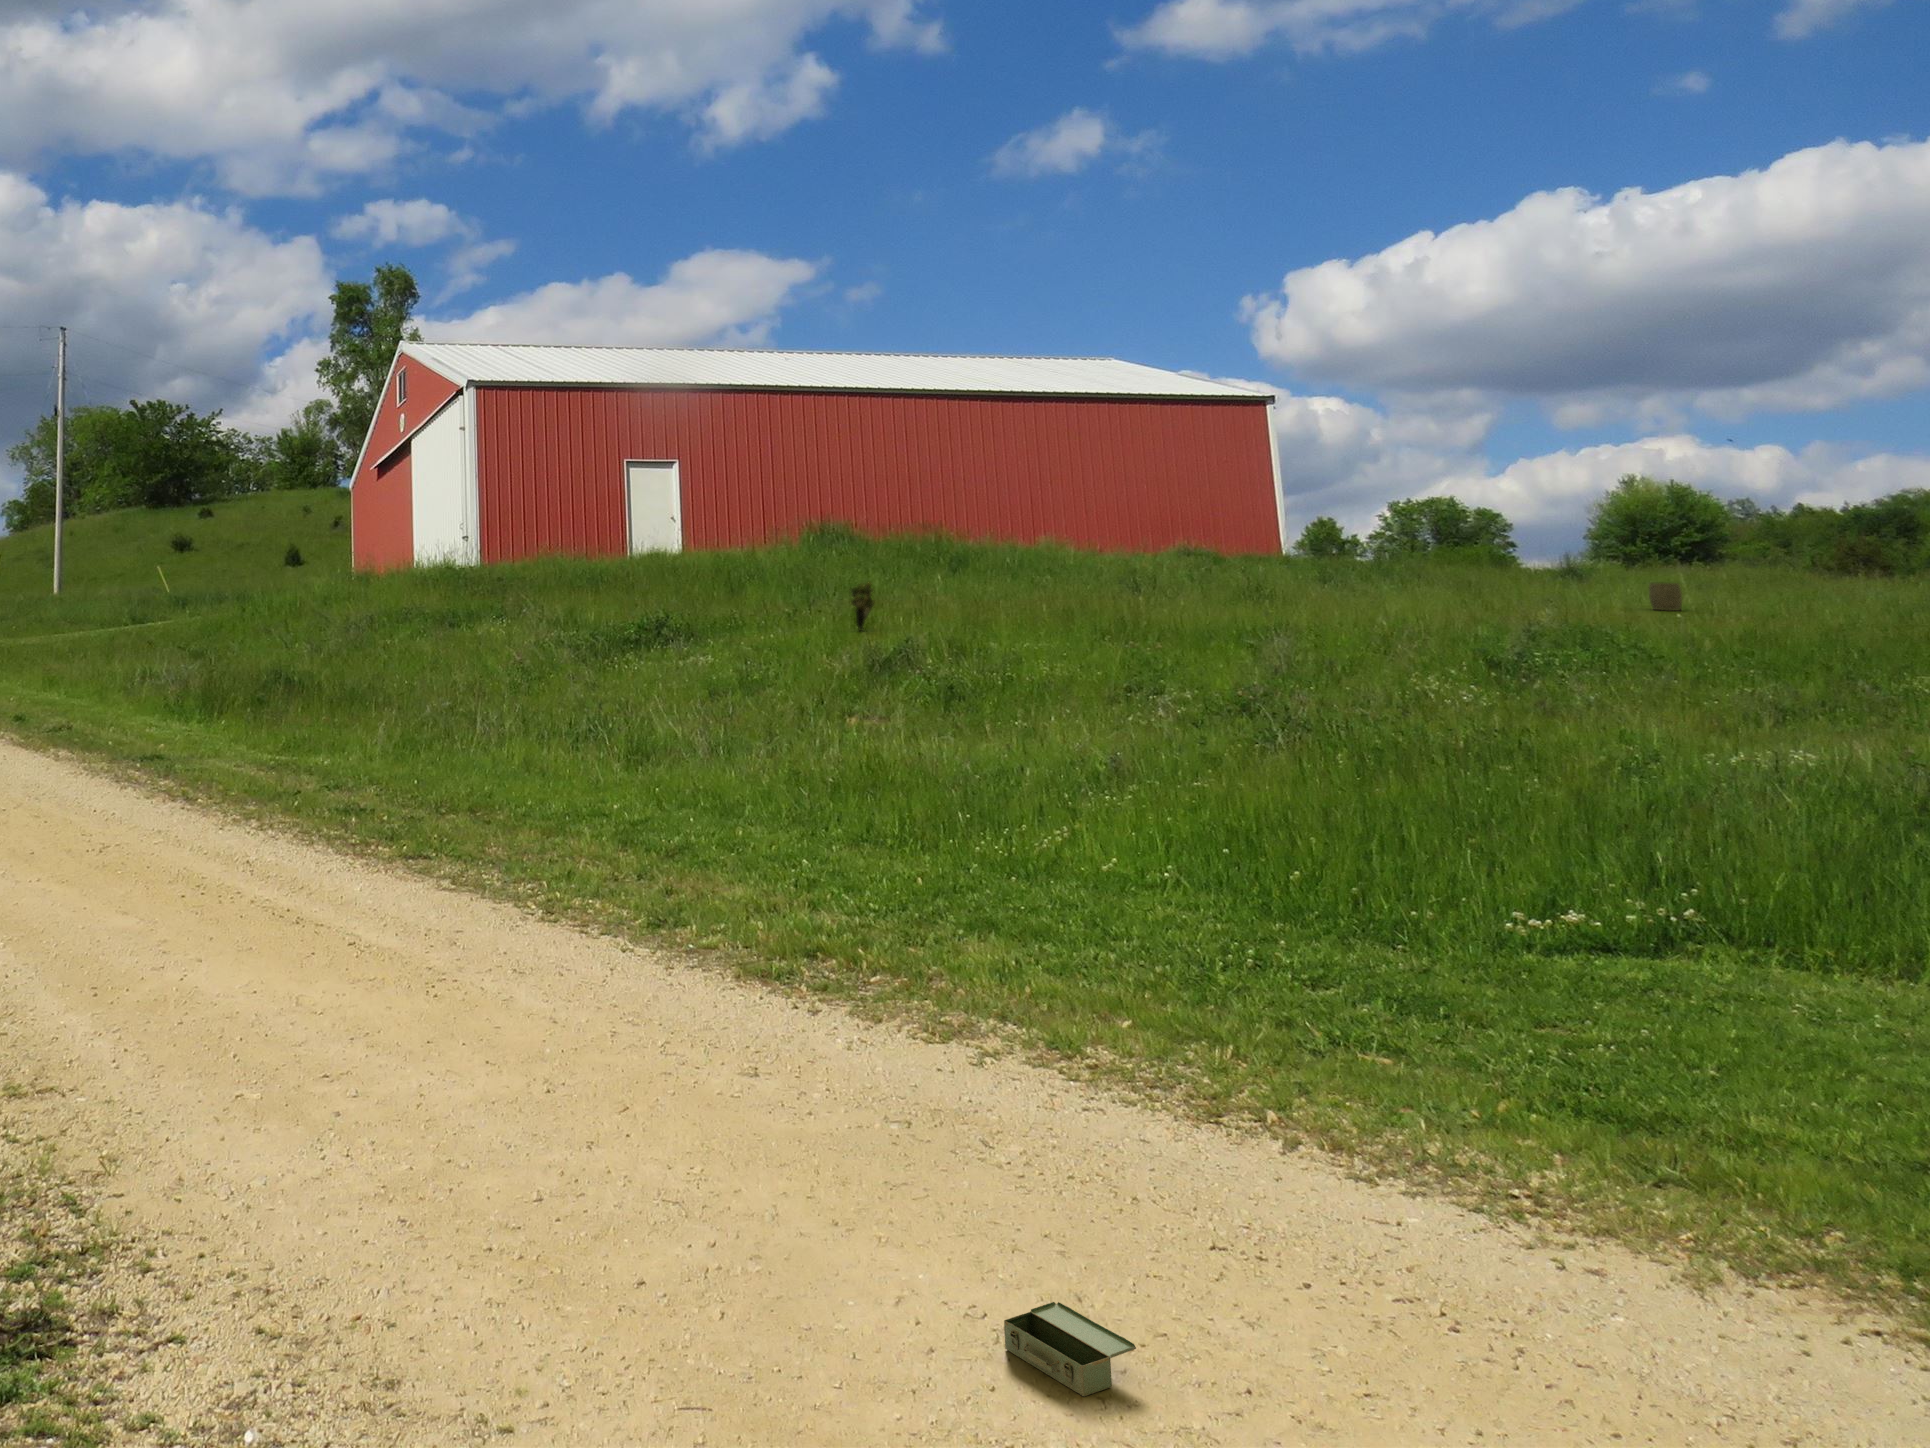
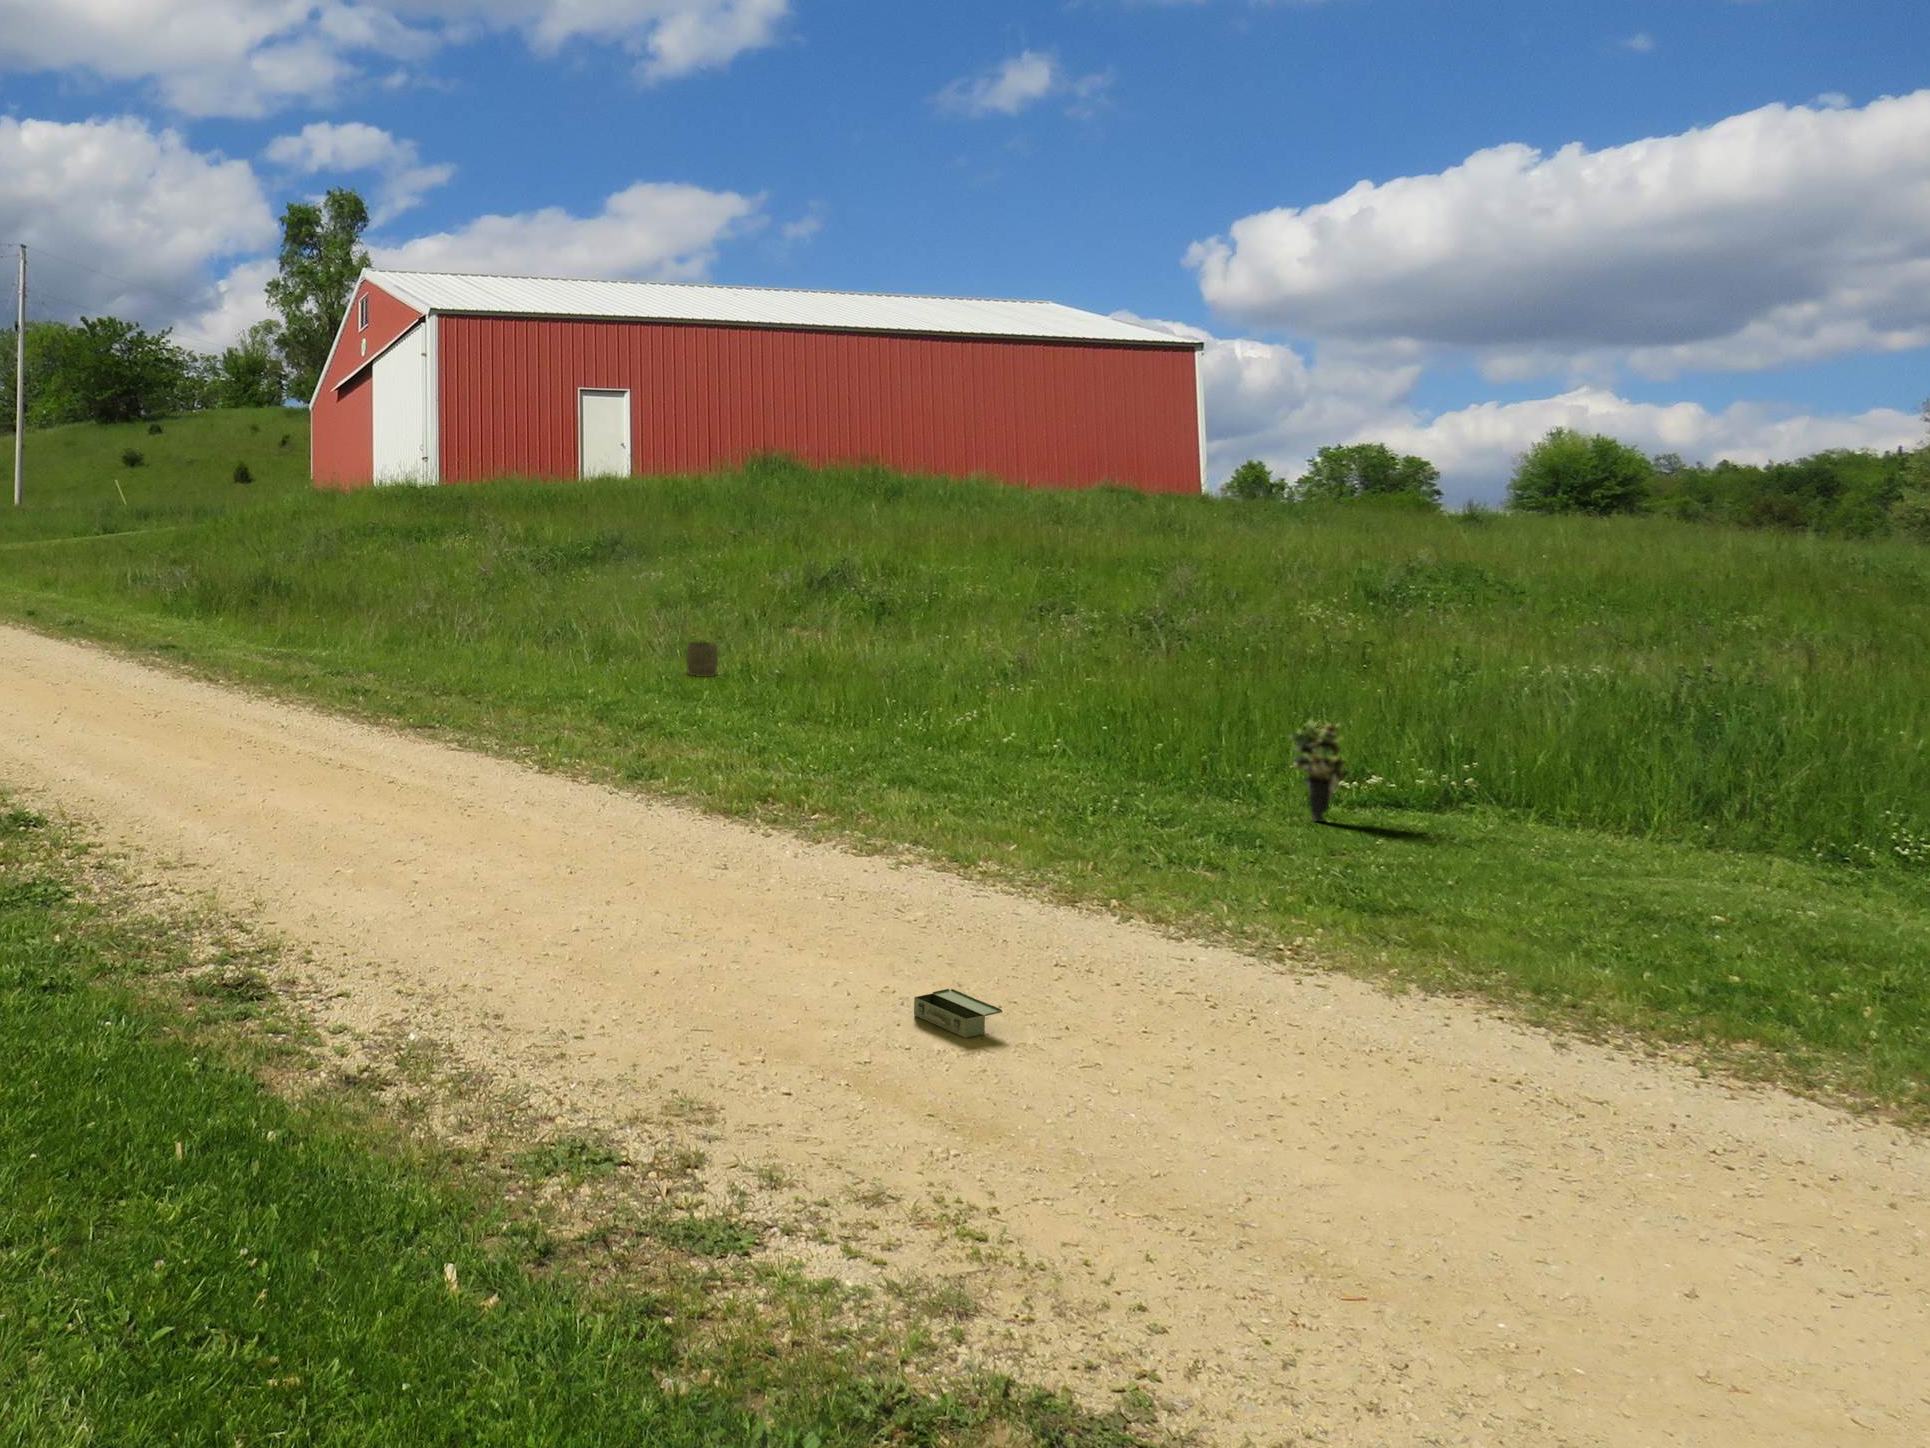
potted plant: present [849,582,874,630] -> present [1290,721,1350,822]
woven basket: present [1649,583,1682,611] -> present [686,642,718,677]

